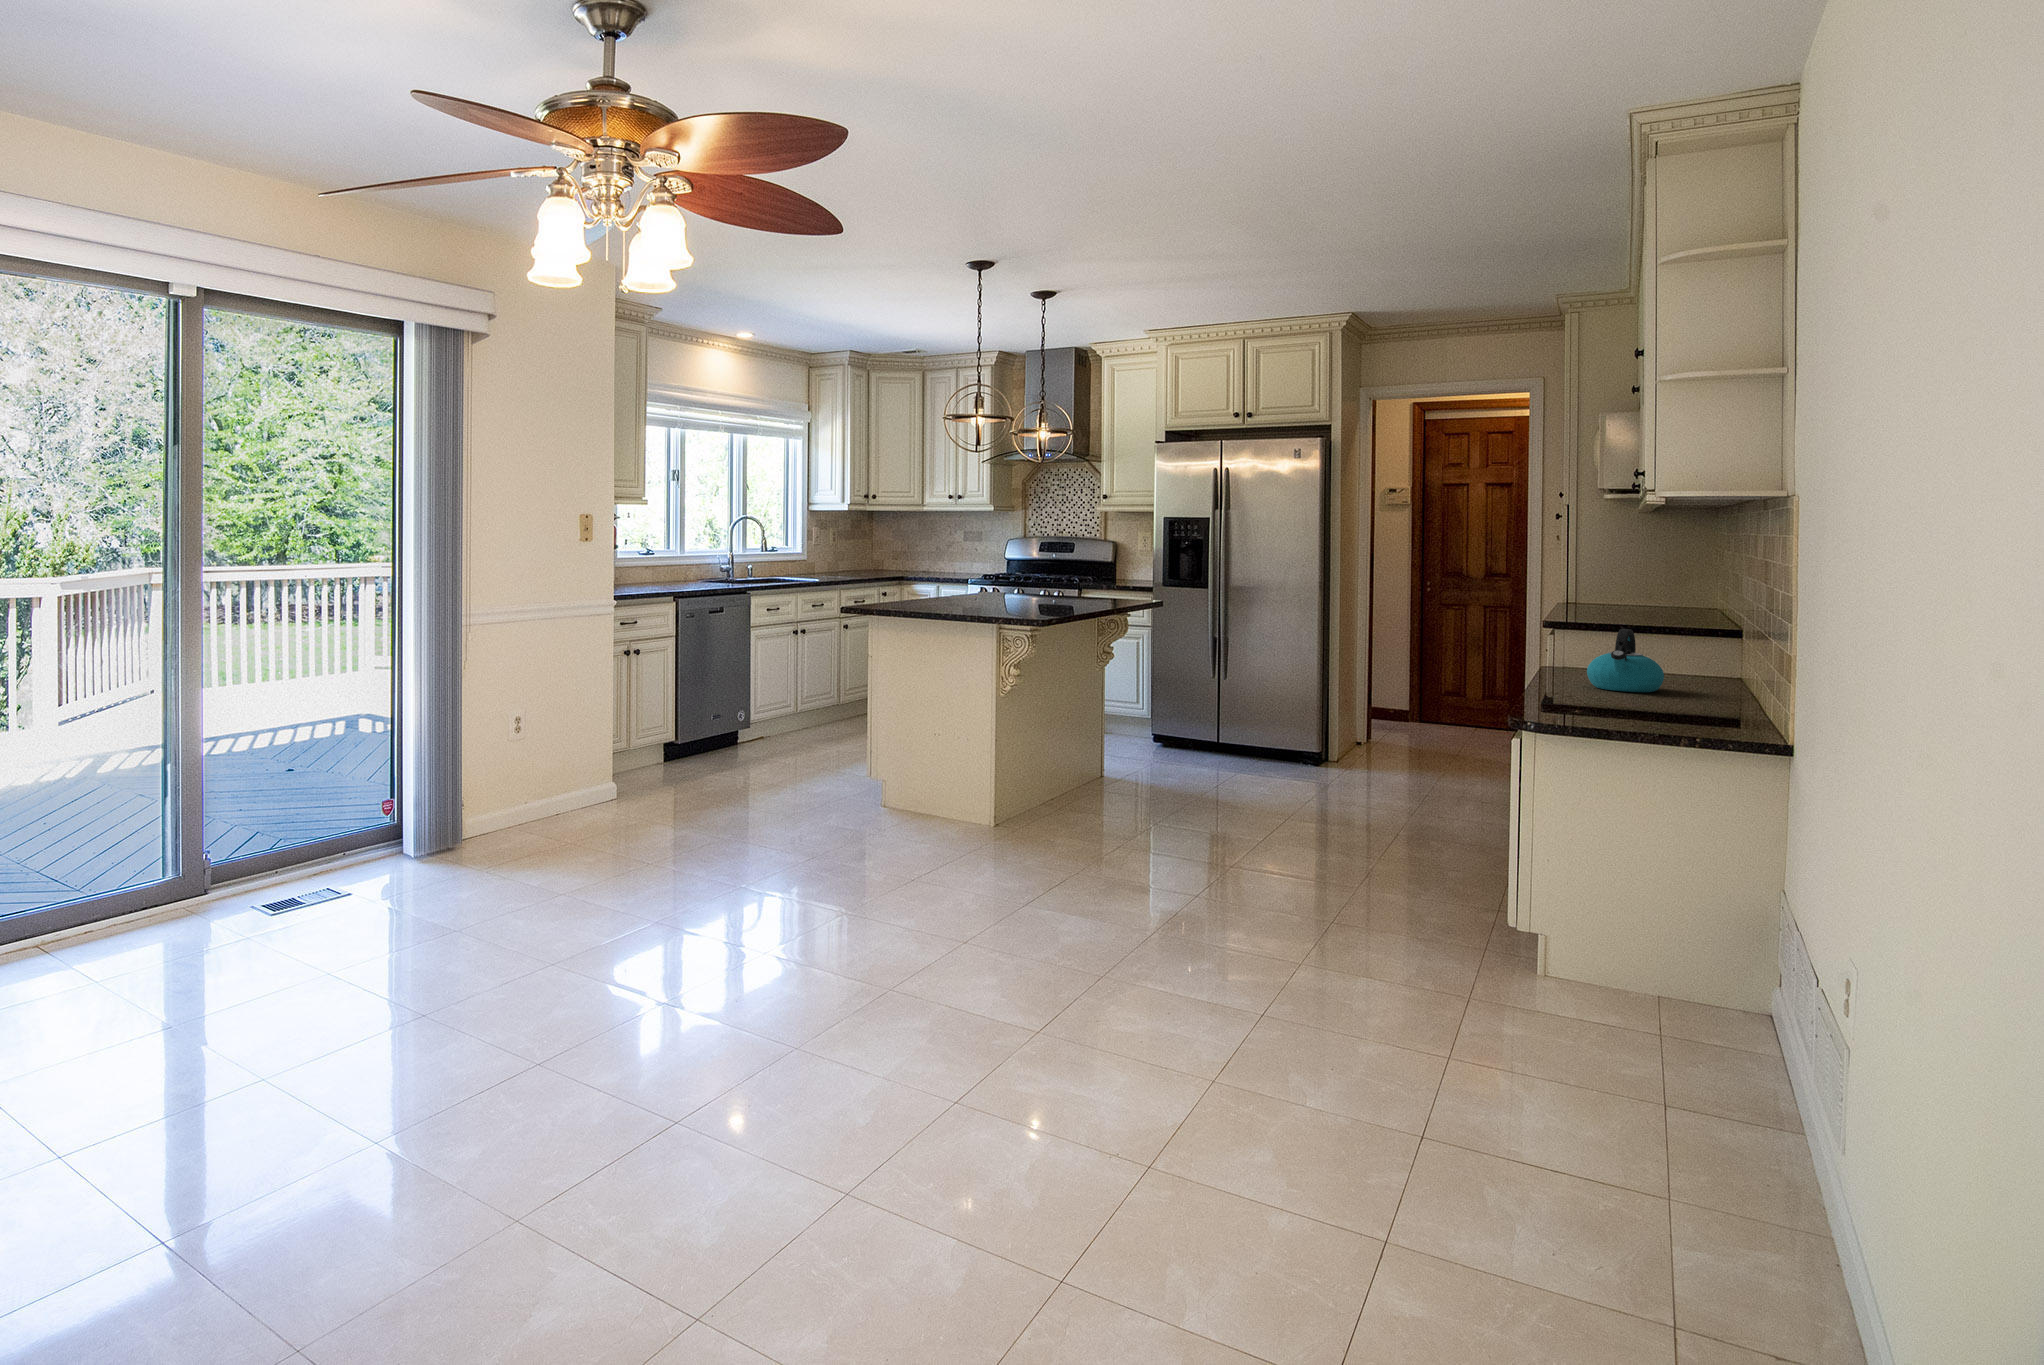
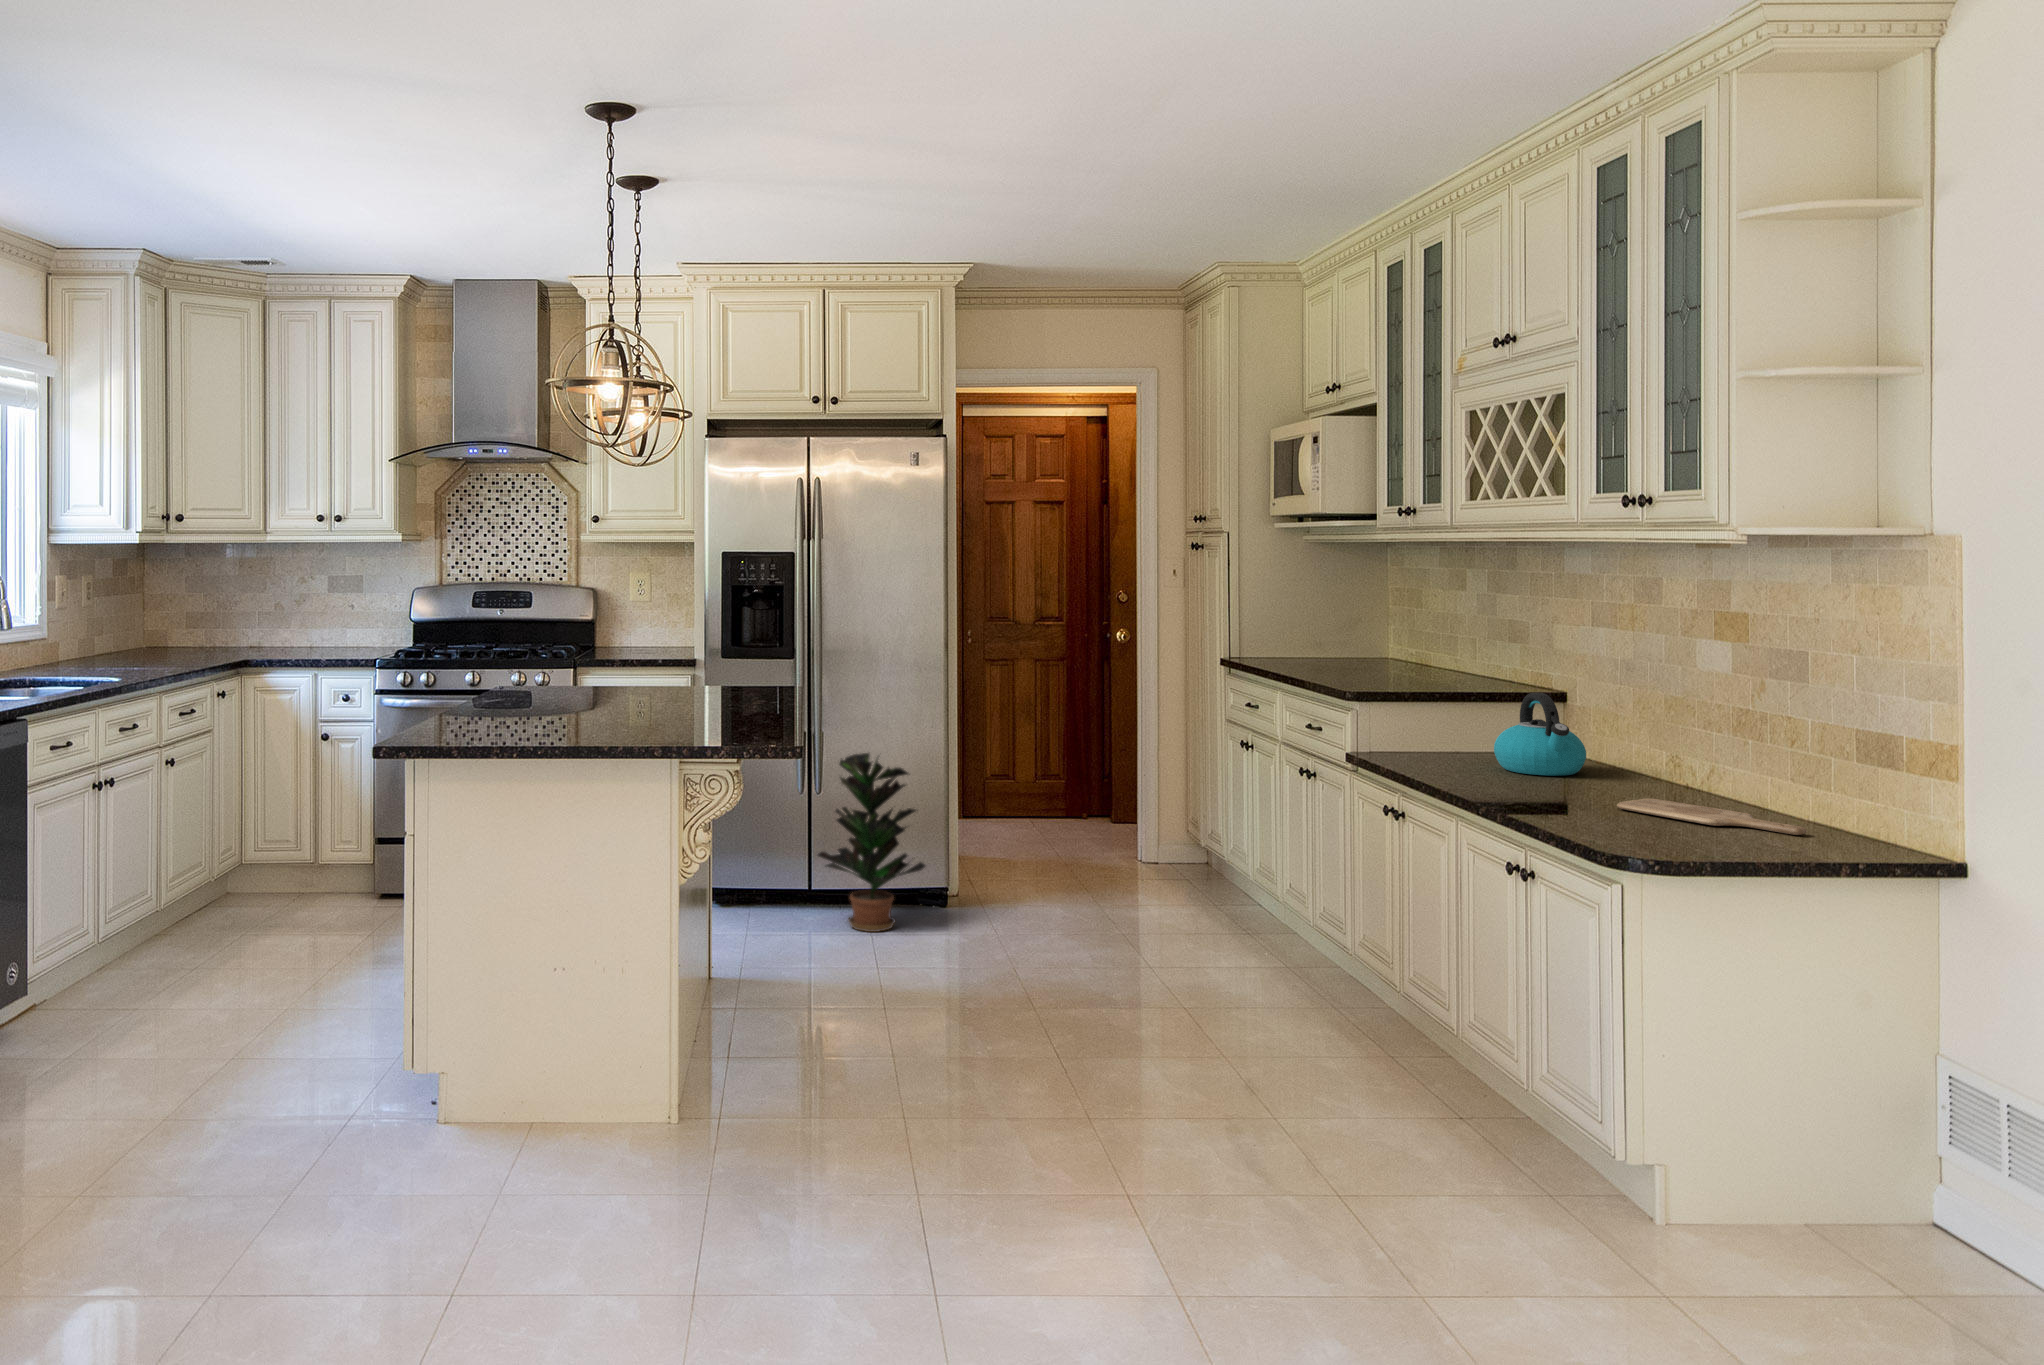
potted plant: none [1205,659,1281,781] -> present [818,753,925,932]
cutting board: none [1572,699,1657,723] -> present [1617,799,1807,835]

